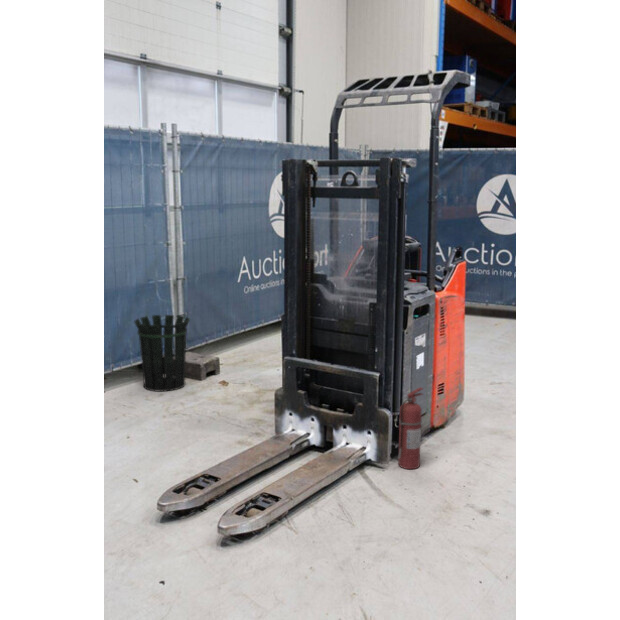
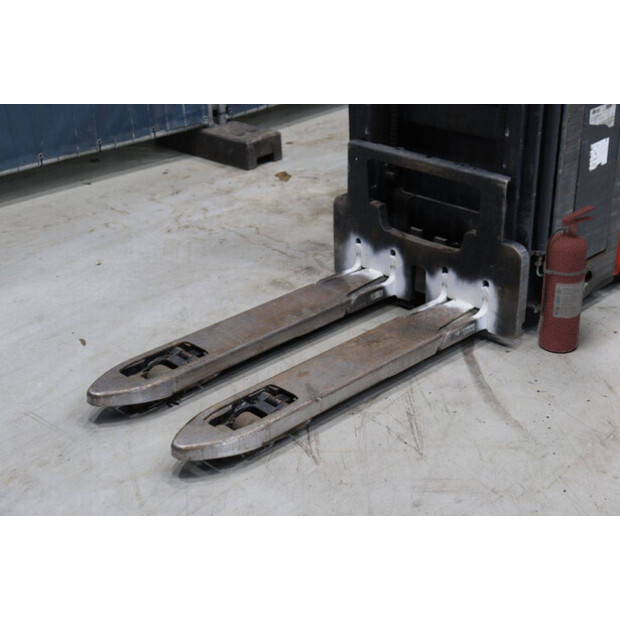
waste bin: present [134,315,189,392] -> none [131,57,224,186]

